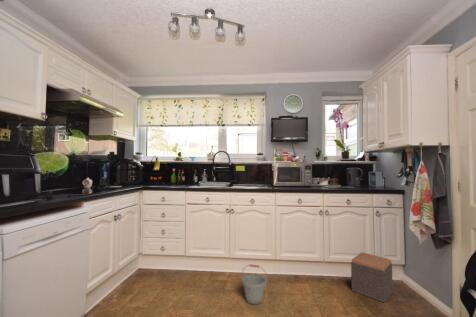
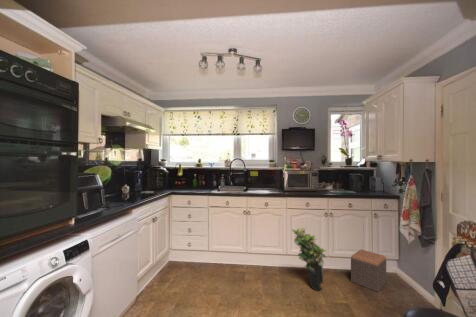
potted plant: none [282,226,324,303] -> present [292,228,325,291]
bucket: present [242,265,267,305] -> none [258,260,279,292]

